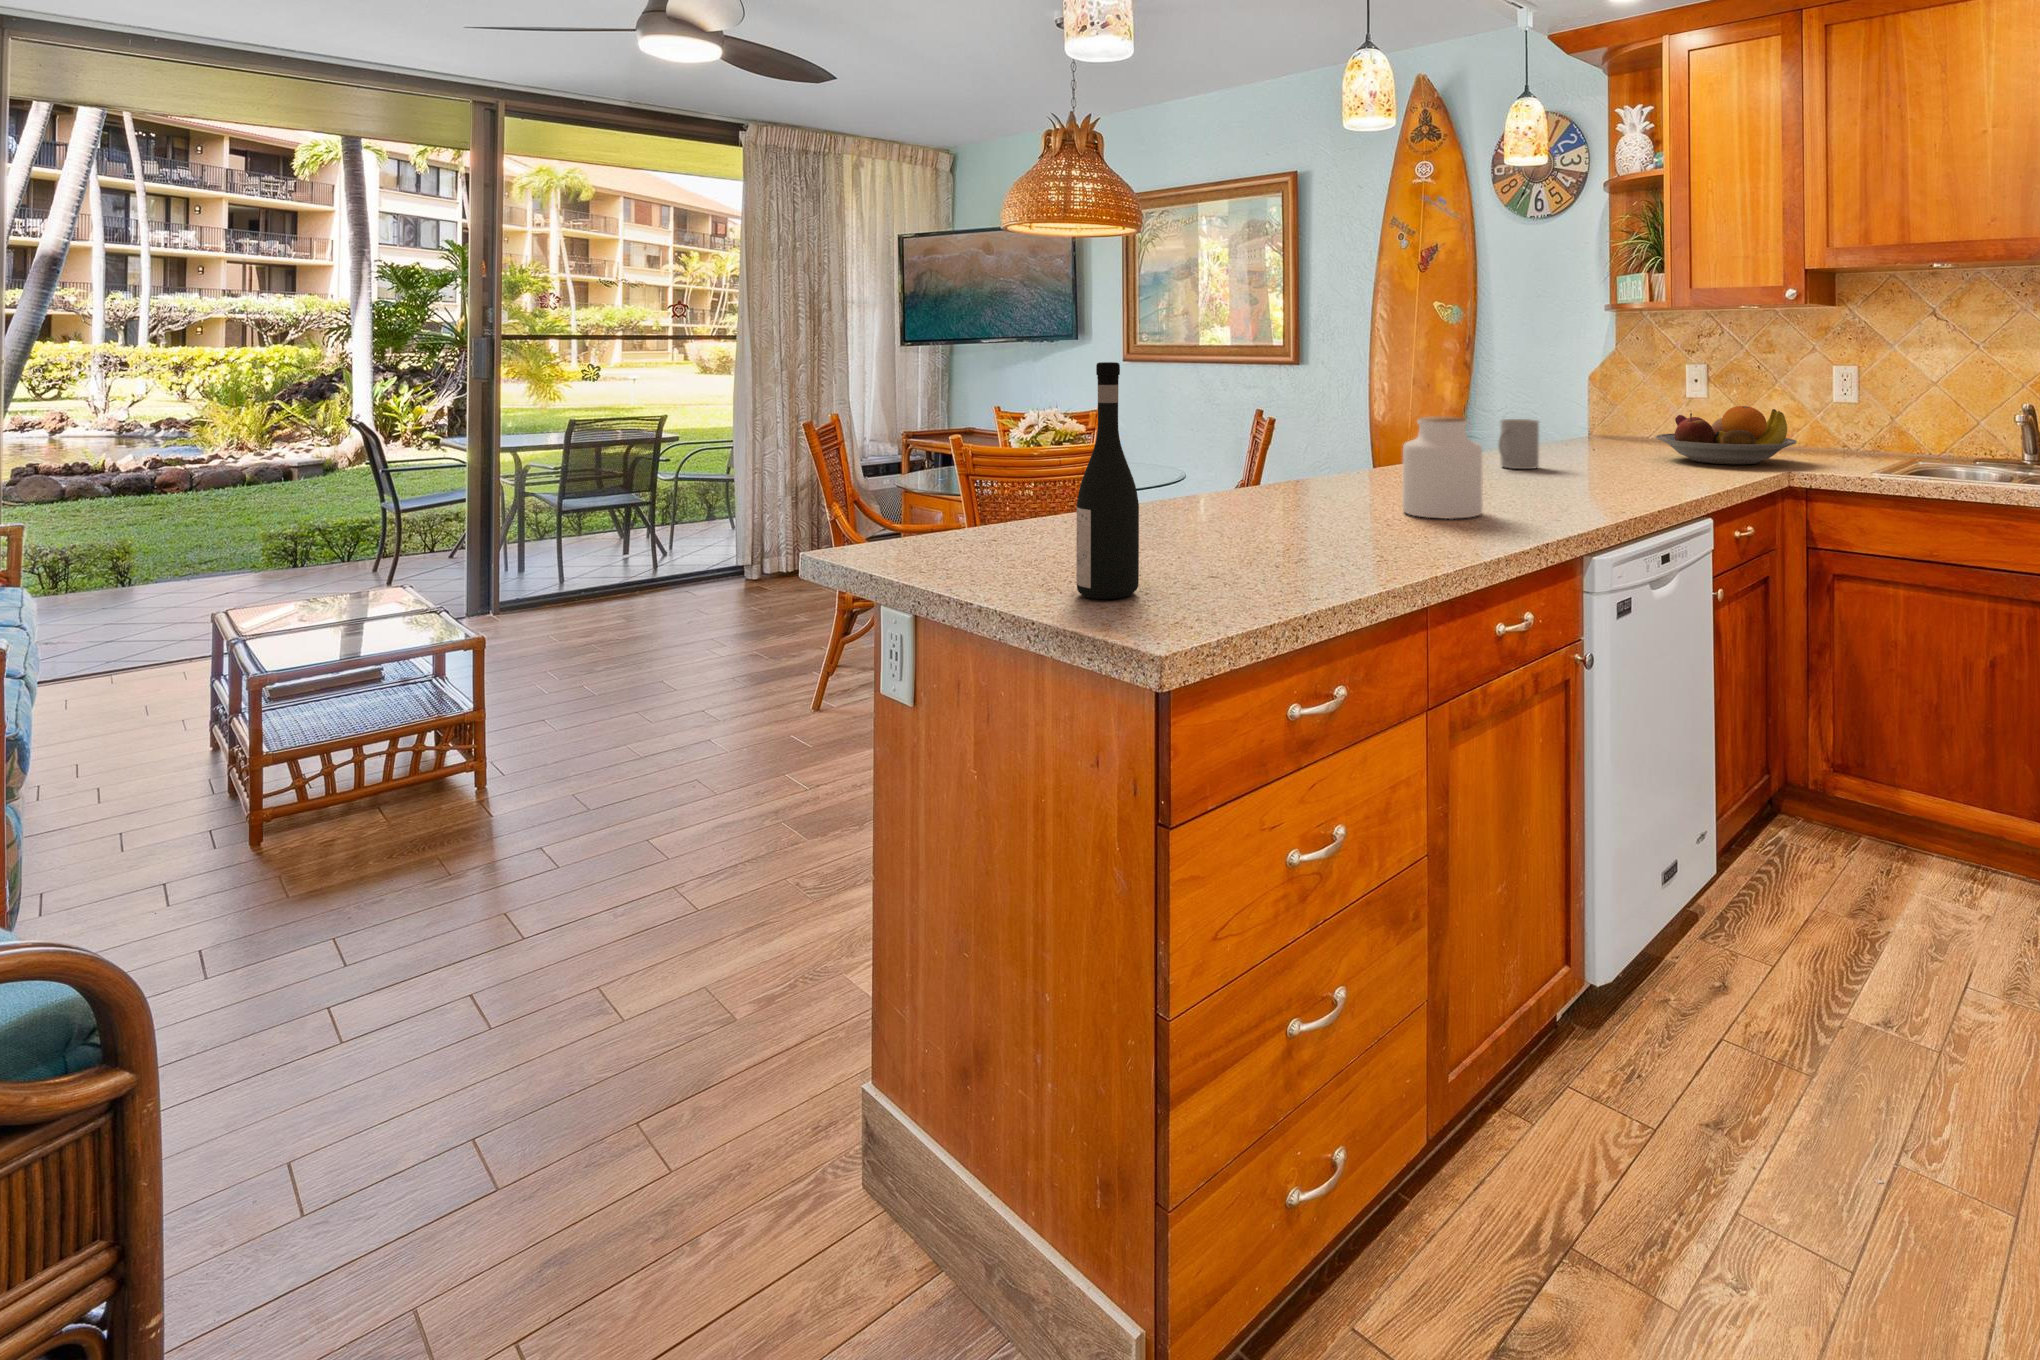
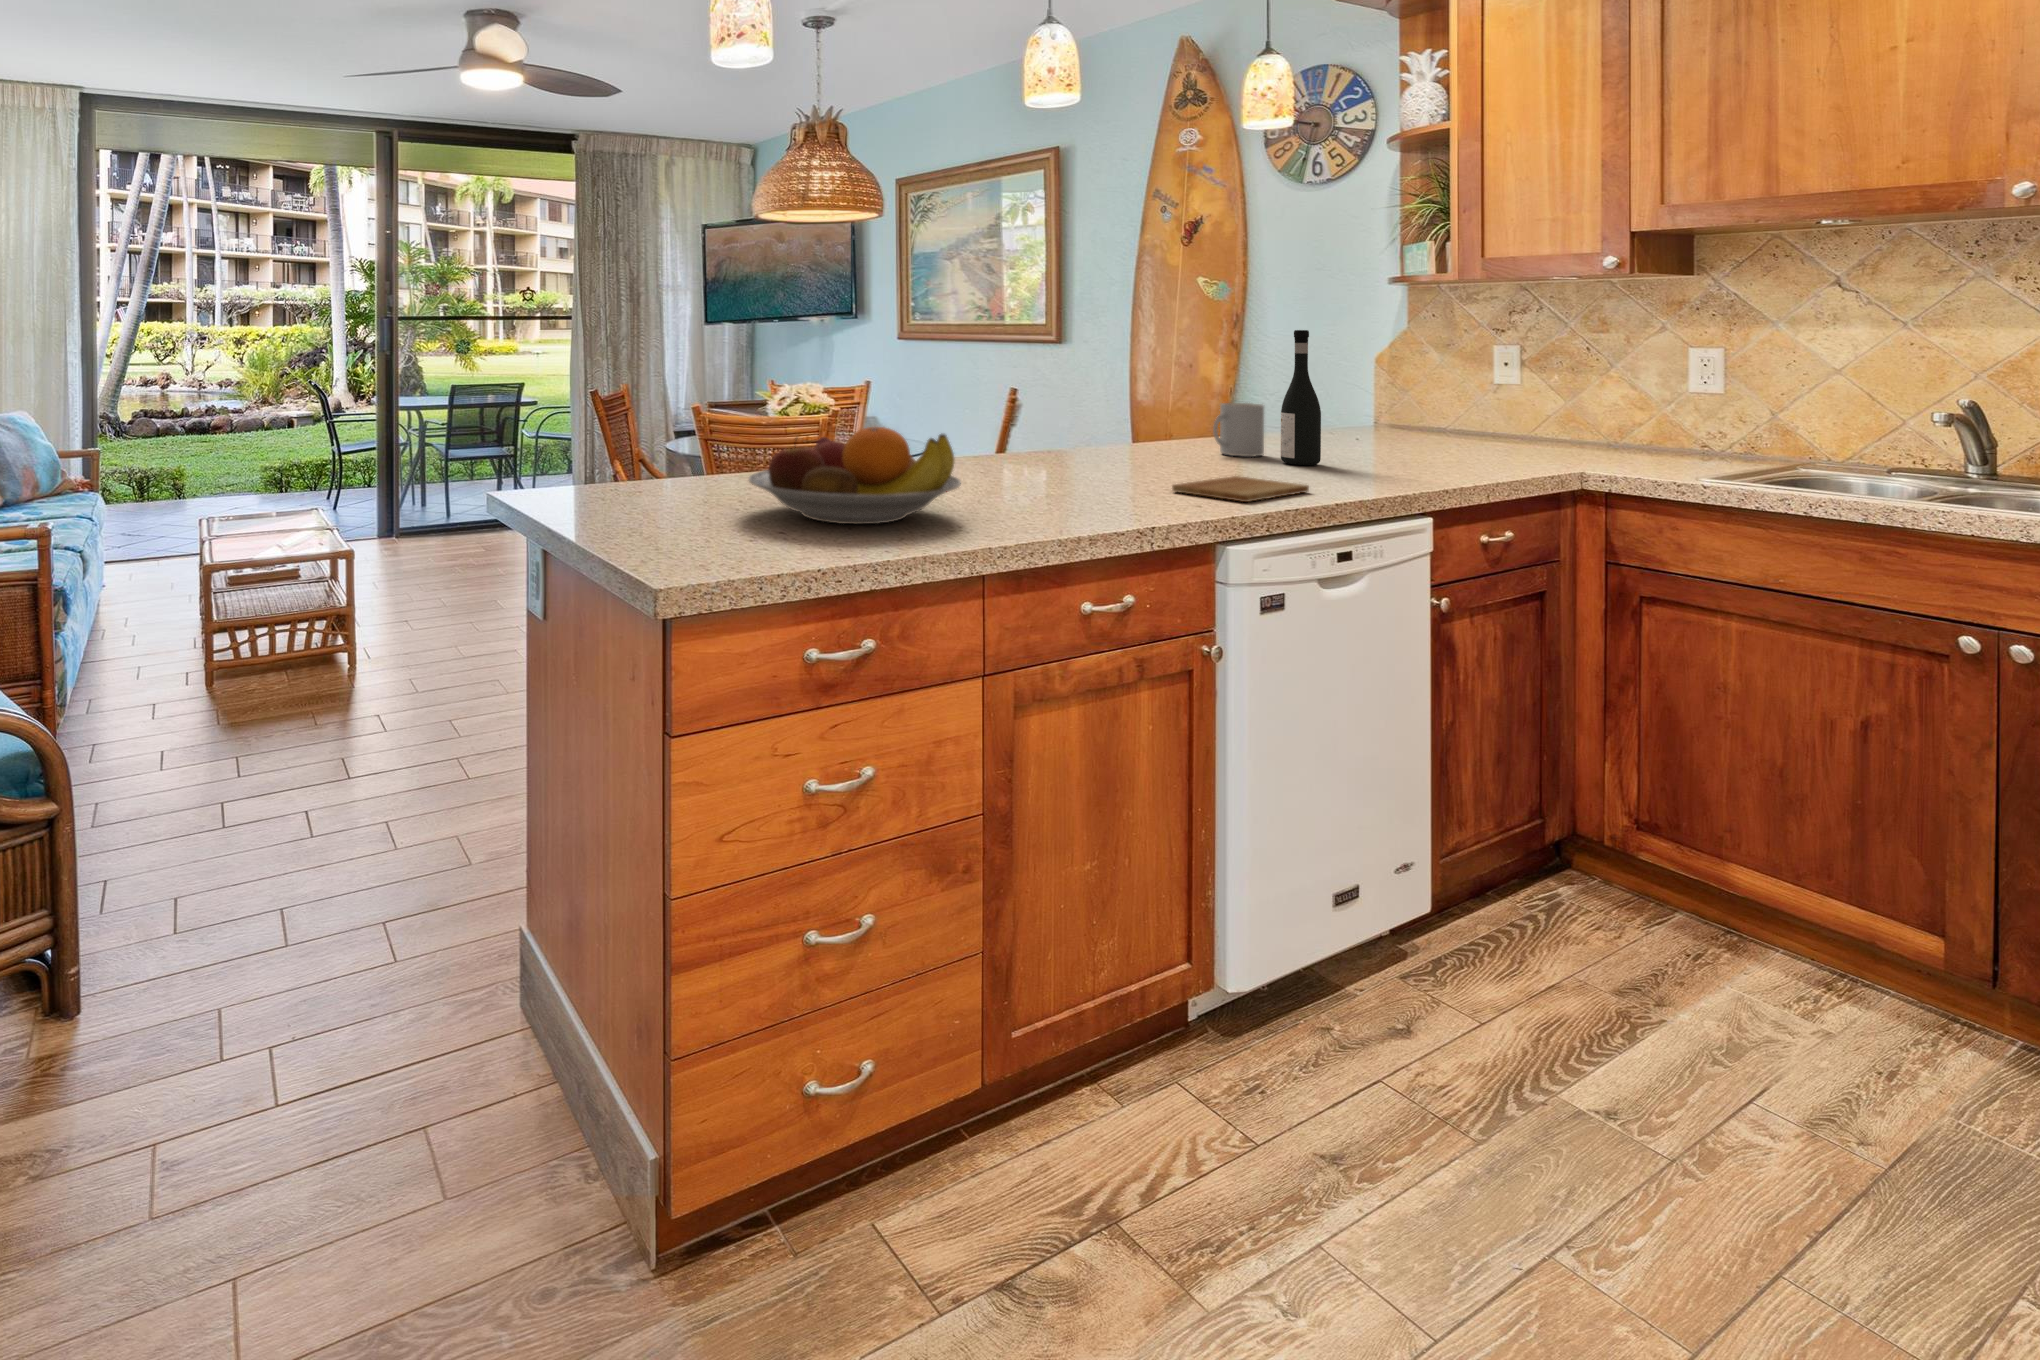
wine bottle: present [1076,362,1139,599] -> present [1281,330,1321,465]
fruit bowl: present [1656,406,1797,464] -> present [749,427,961,524]
jar: present [1402,416,1483,519] -> none [1044,395,1128,498]
cutting board: none [1513,489,1621,514] -> present [1172,476,1309,502]

